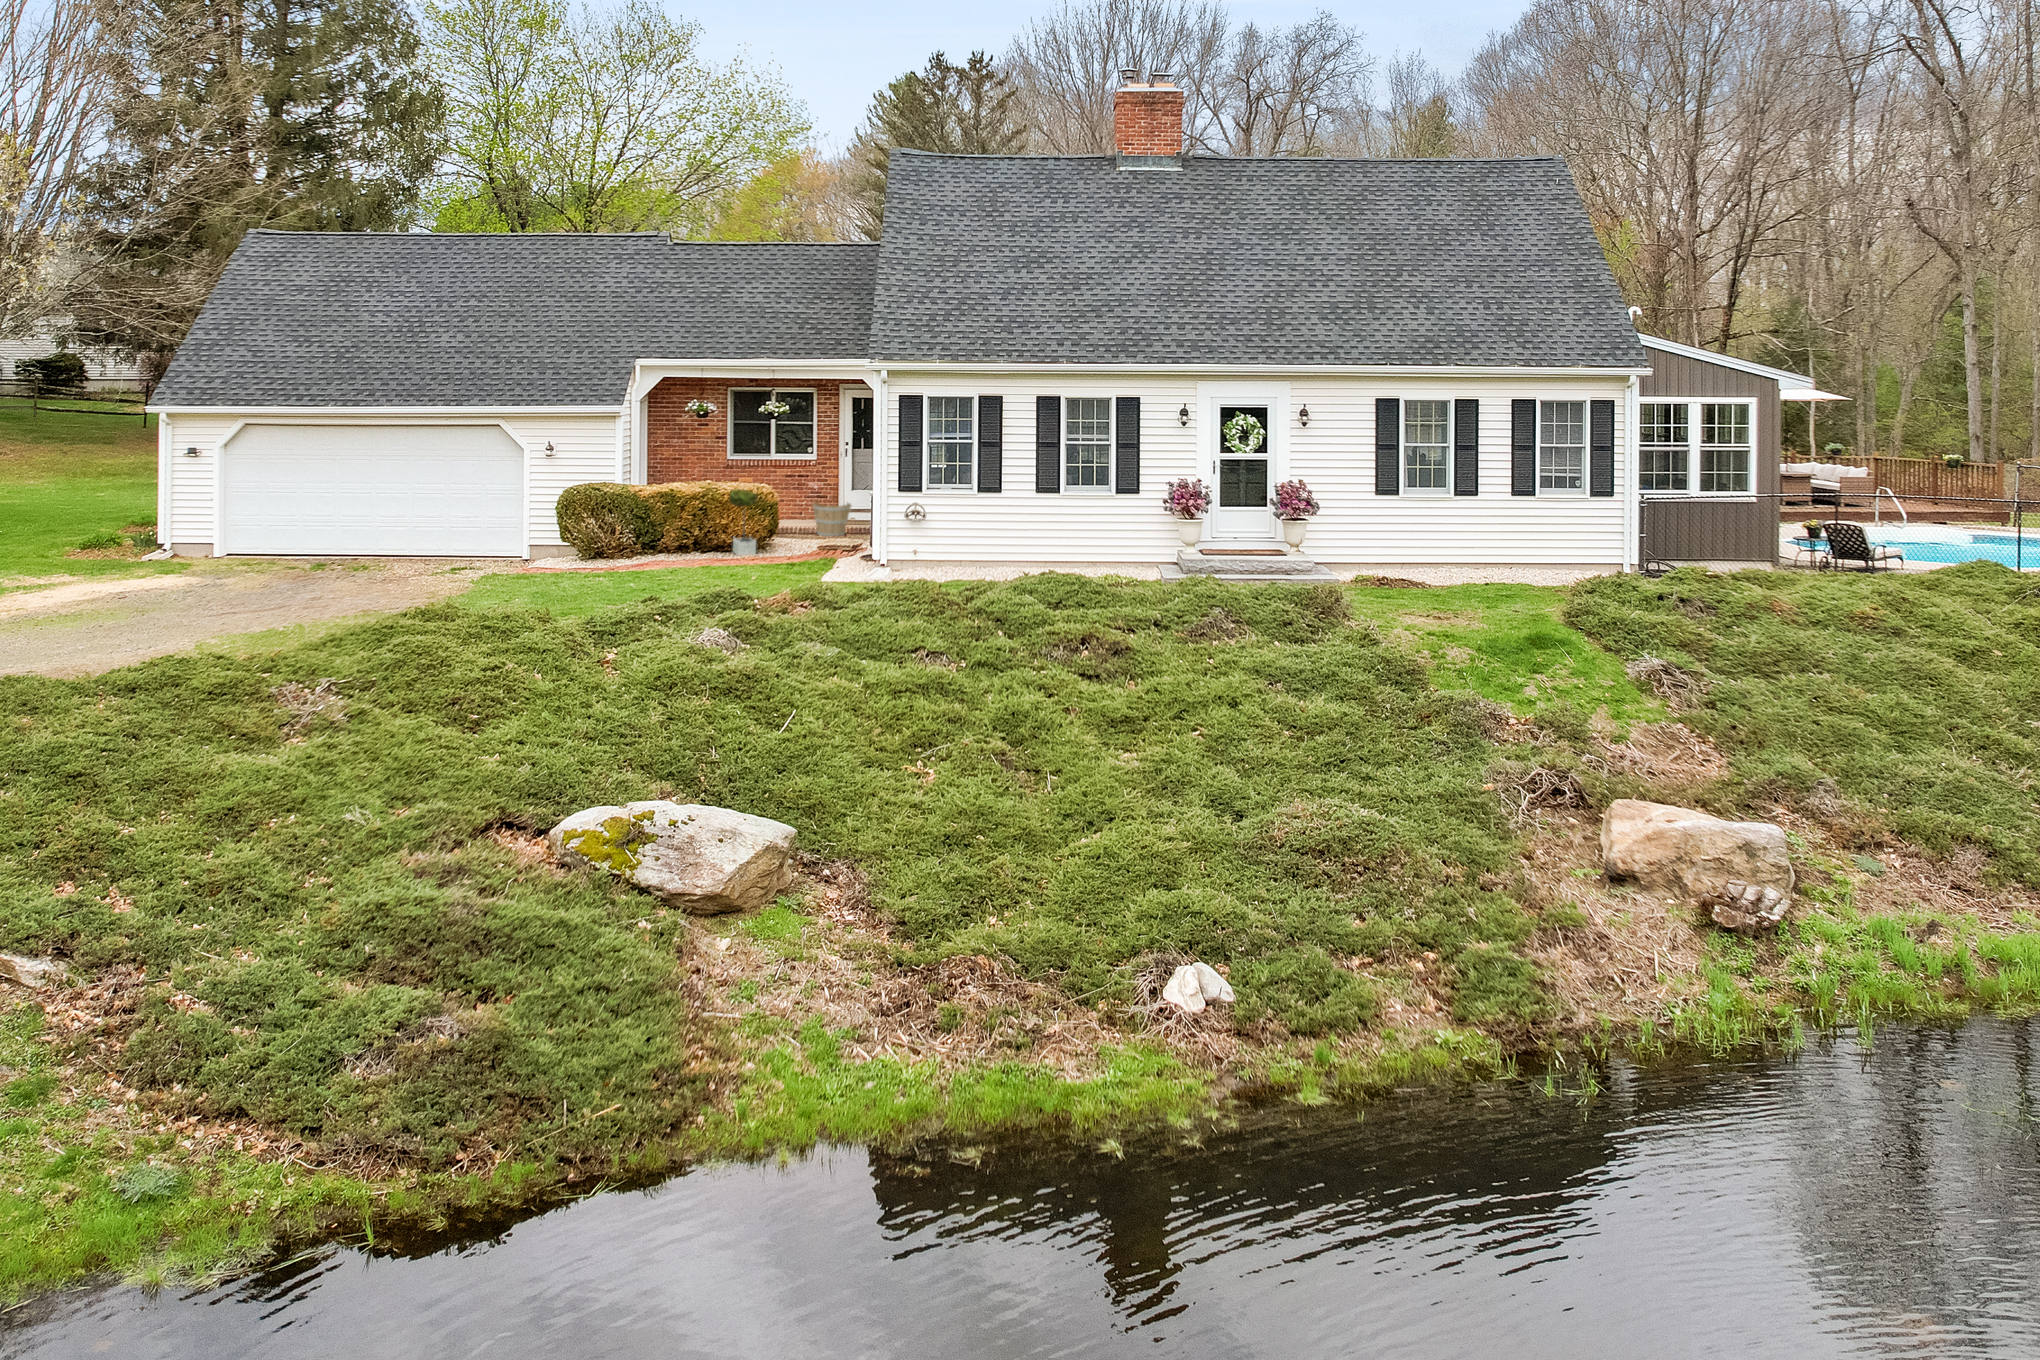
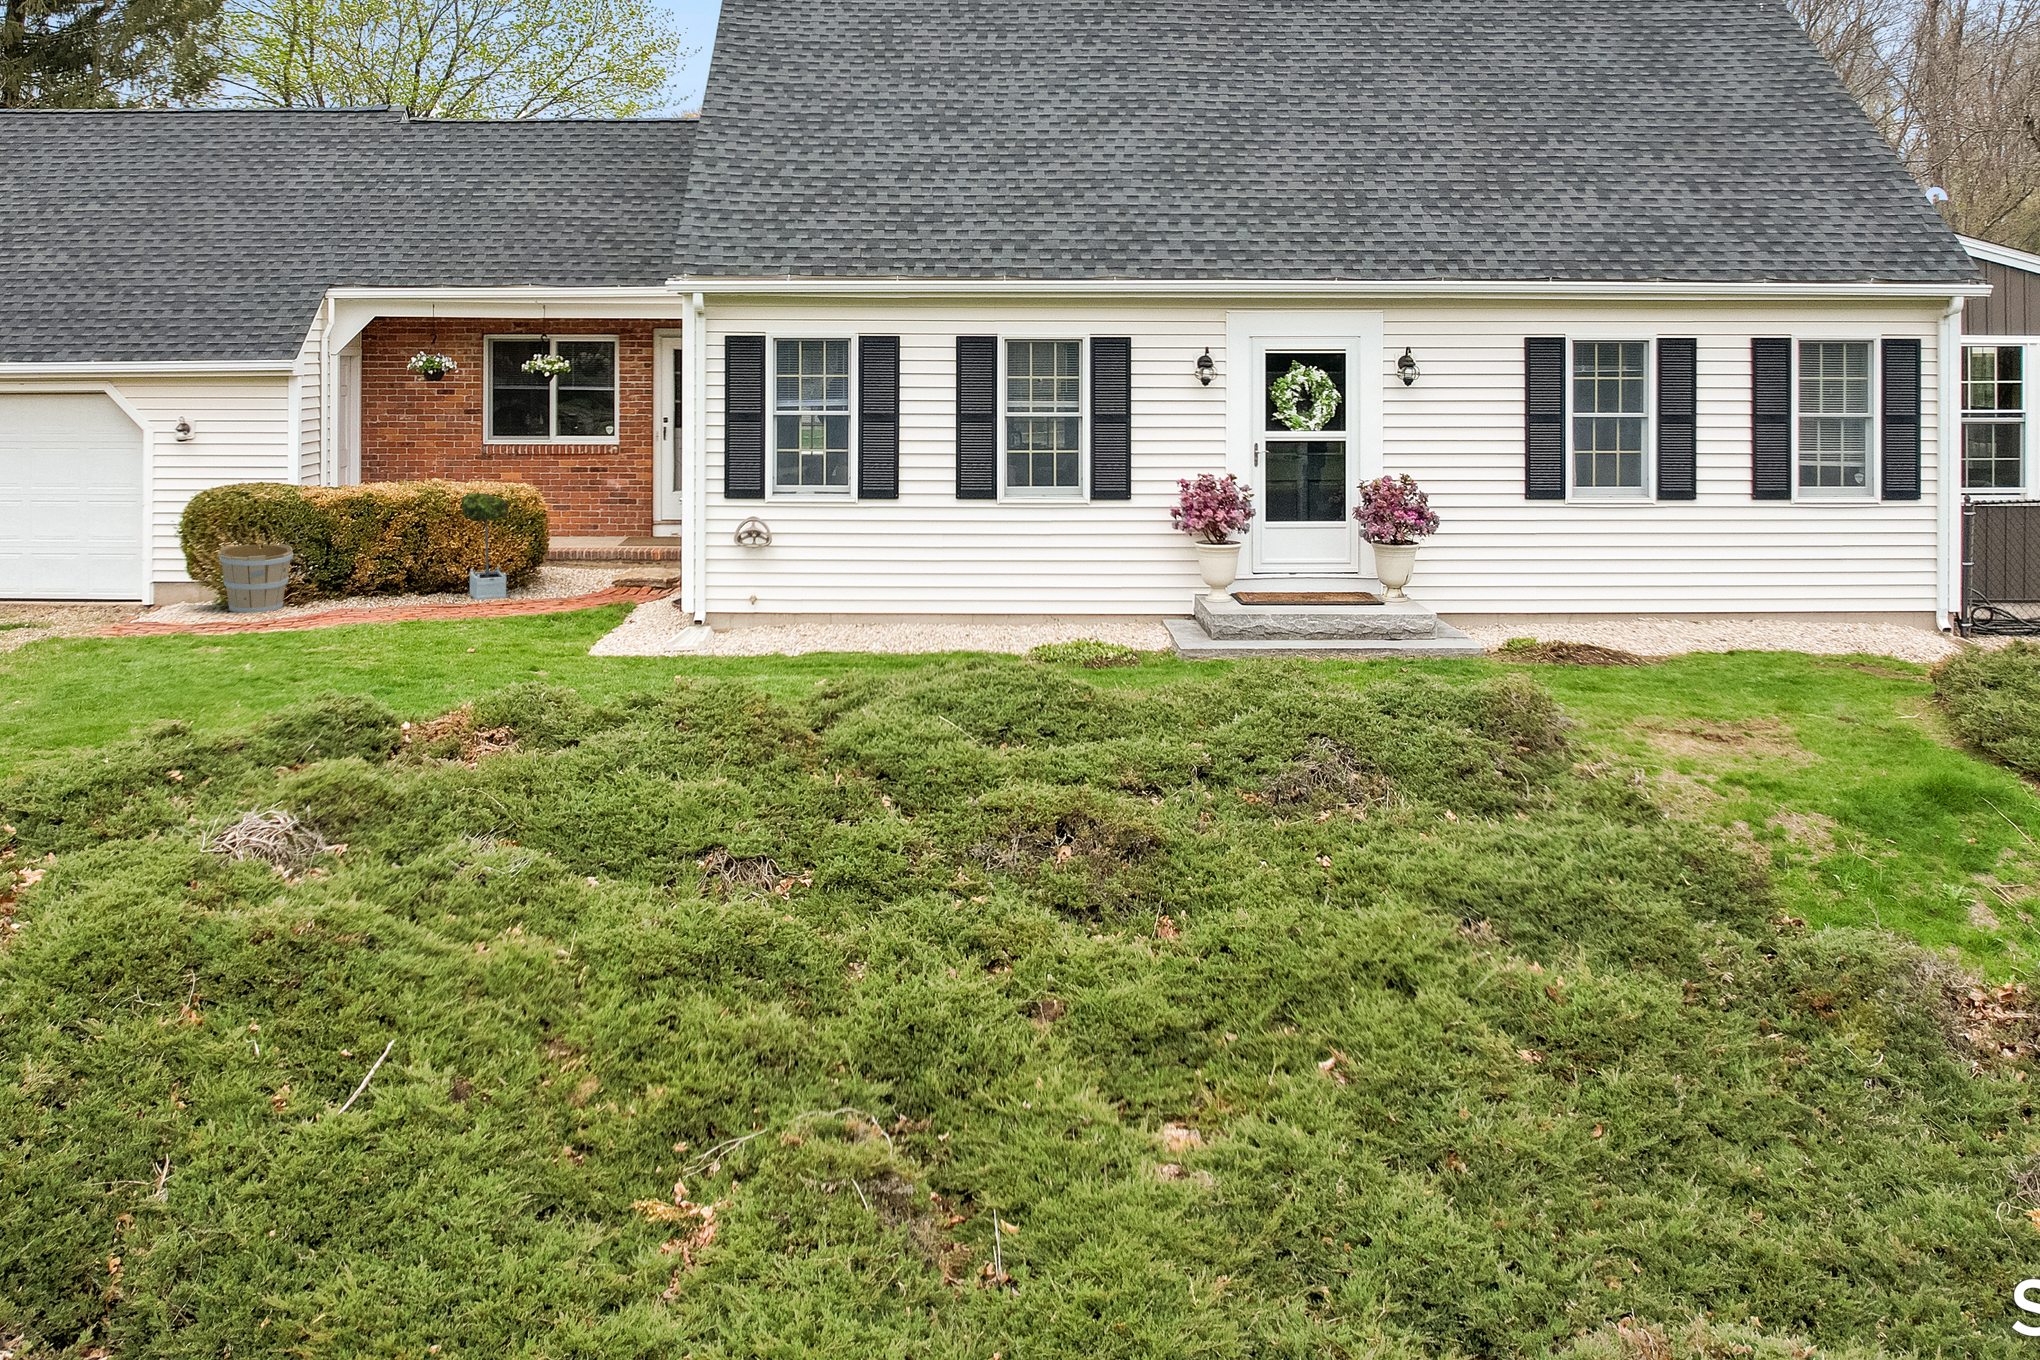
wooden bucket: present [813,502,851,536] -> present [219,544,293,613]

